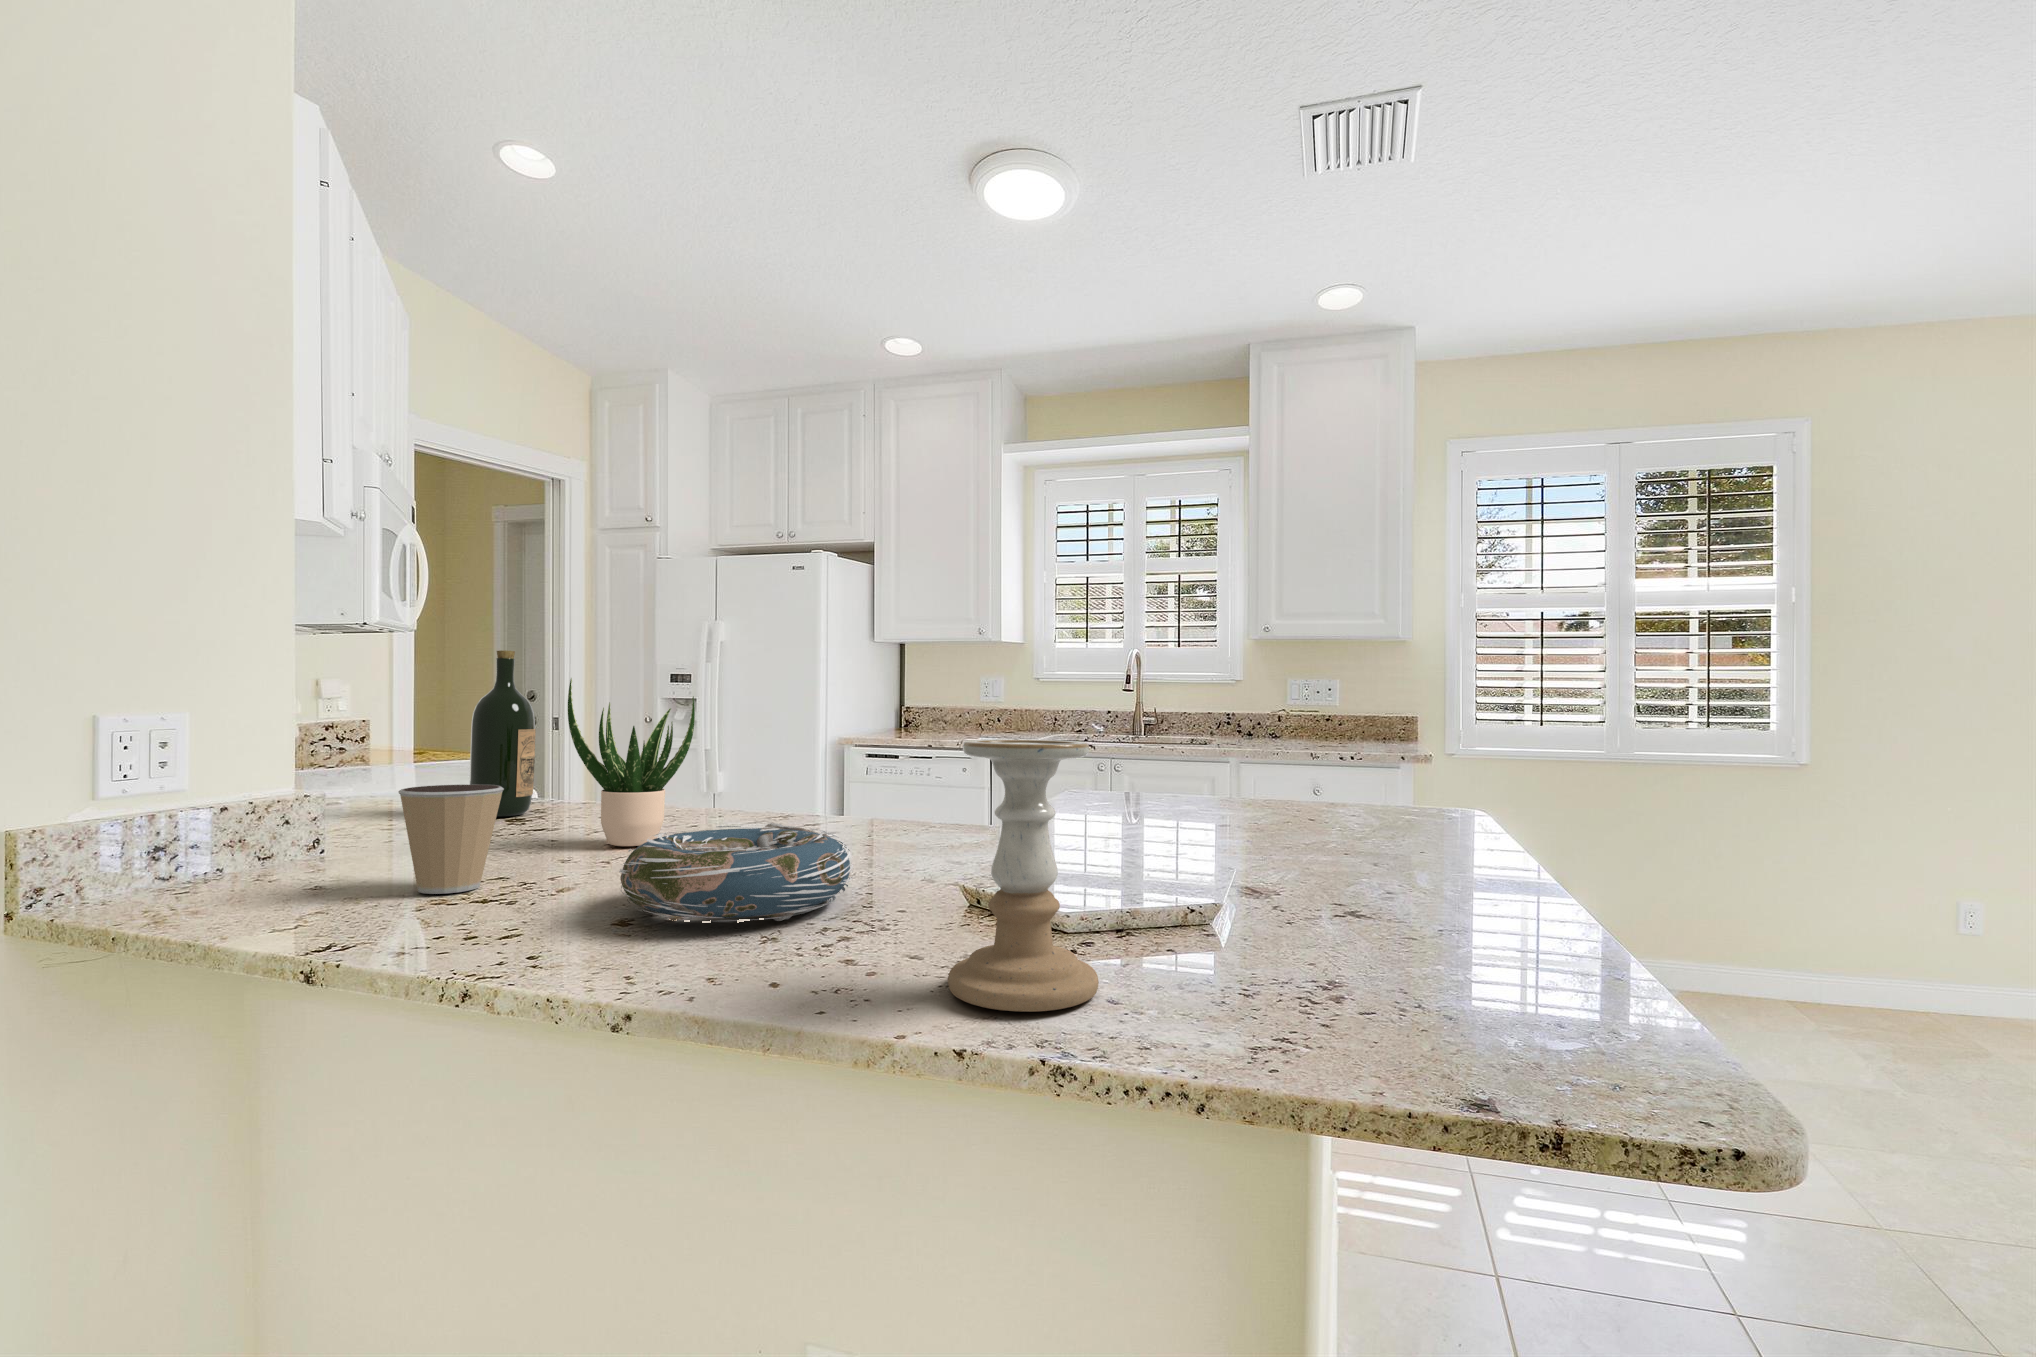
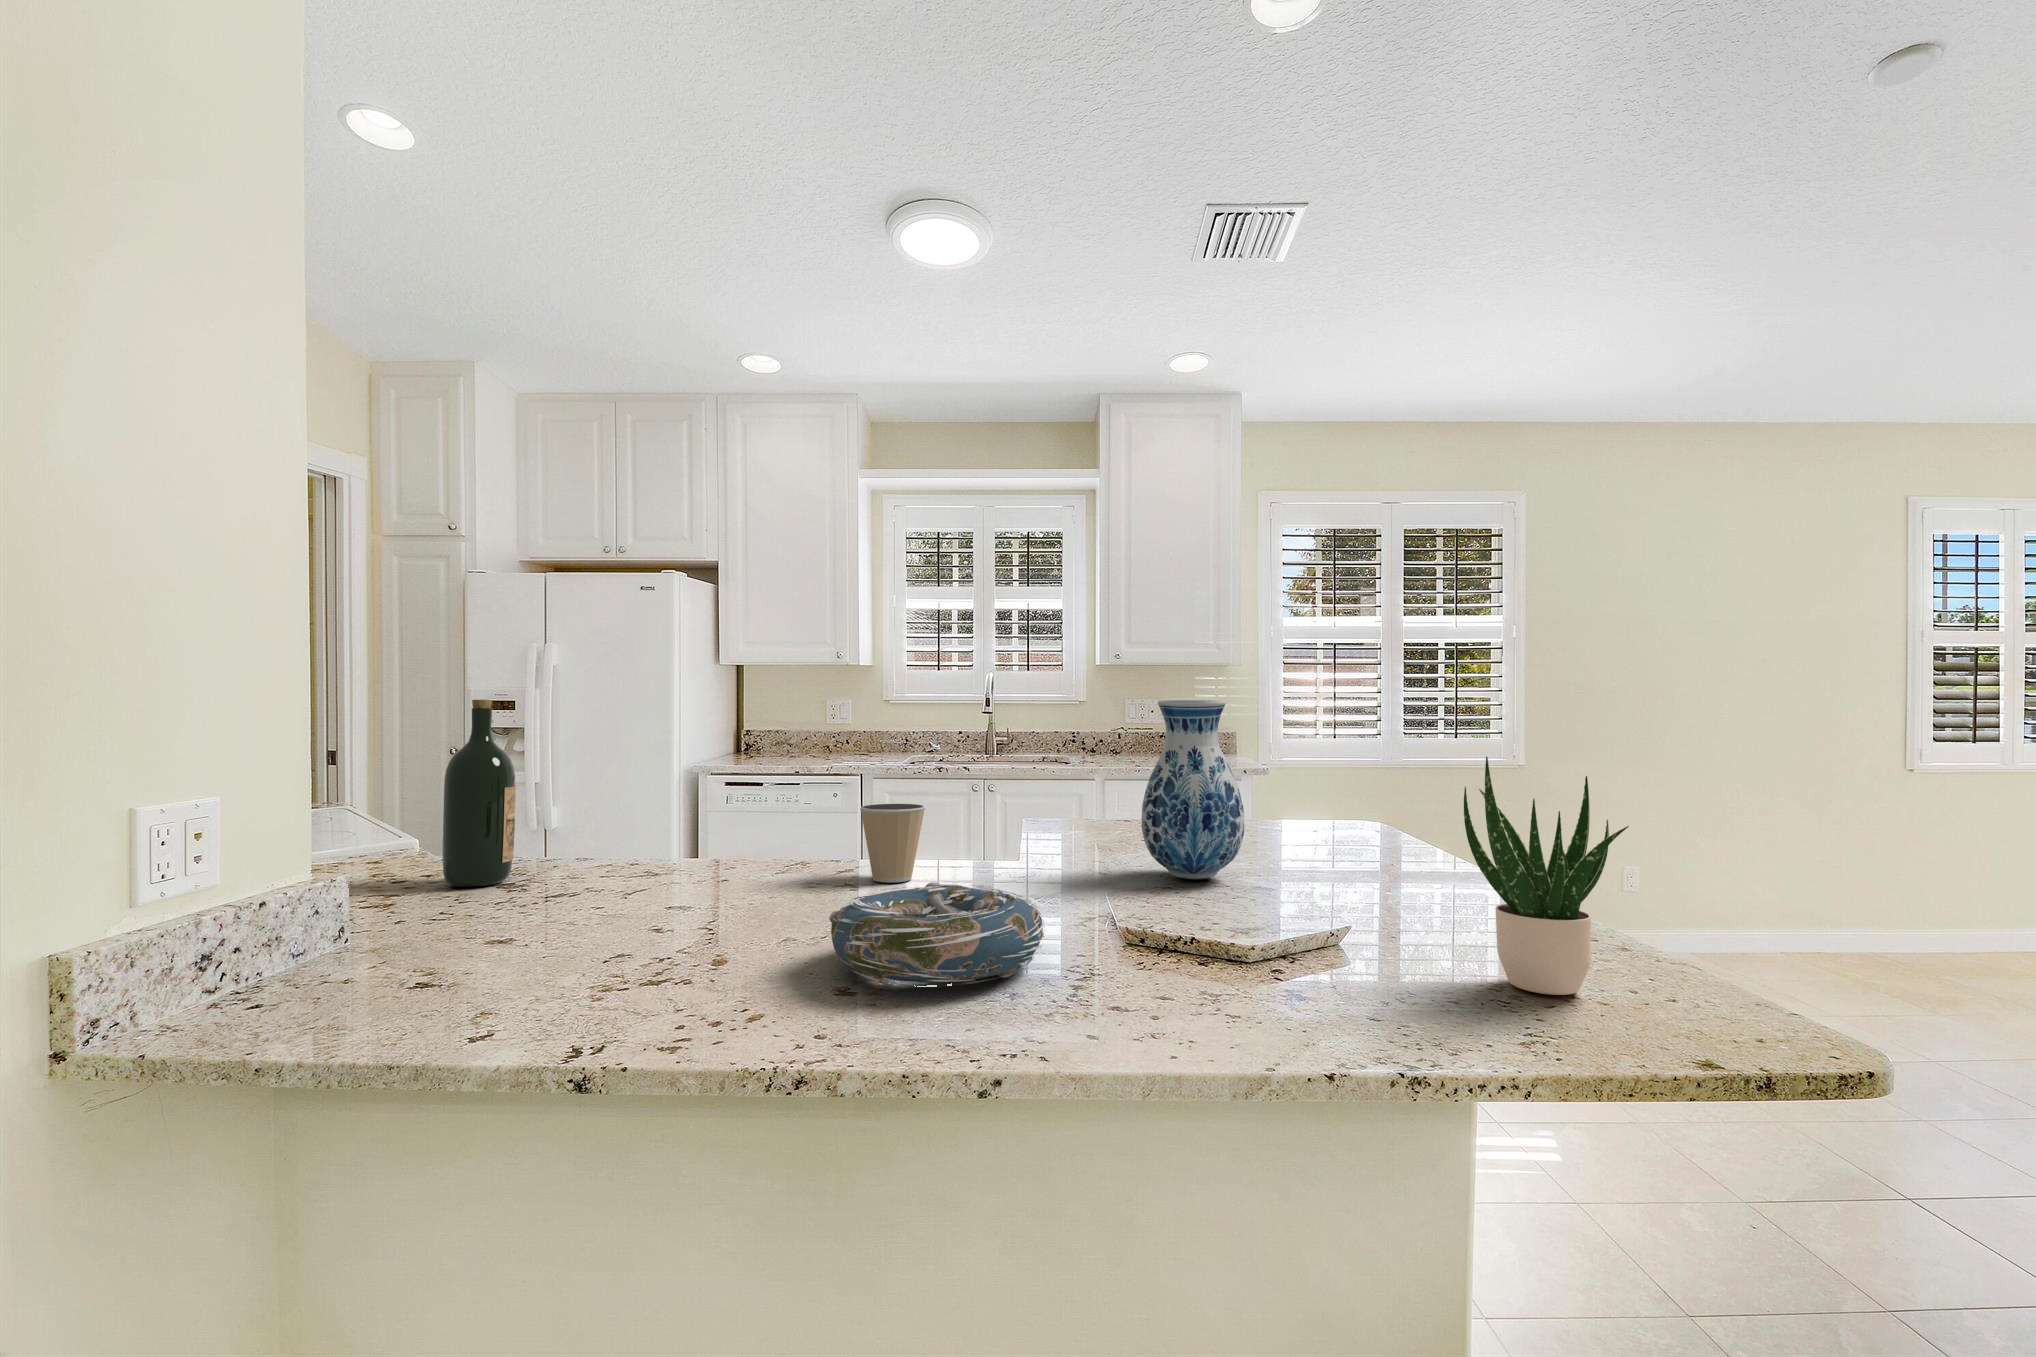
vase: none [1091,644,1205,847] -> present [1142,698,1244,879]
potted plant: present [568,678,695,846] -> present [1464,757,1629,995]
candle holder: present [948,739,1099,1012] -> none [1240,806,1370,1037]
coffee cup: present [399,784,504,894] -> present [860,804,925,882]

